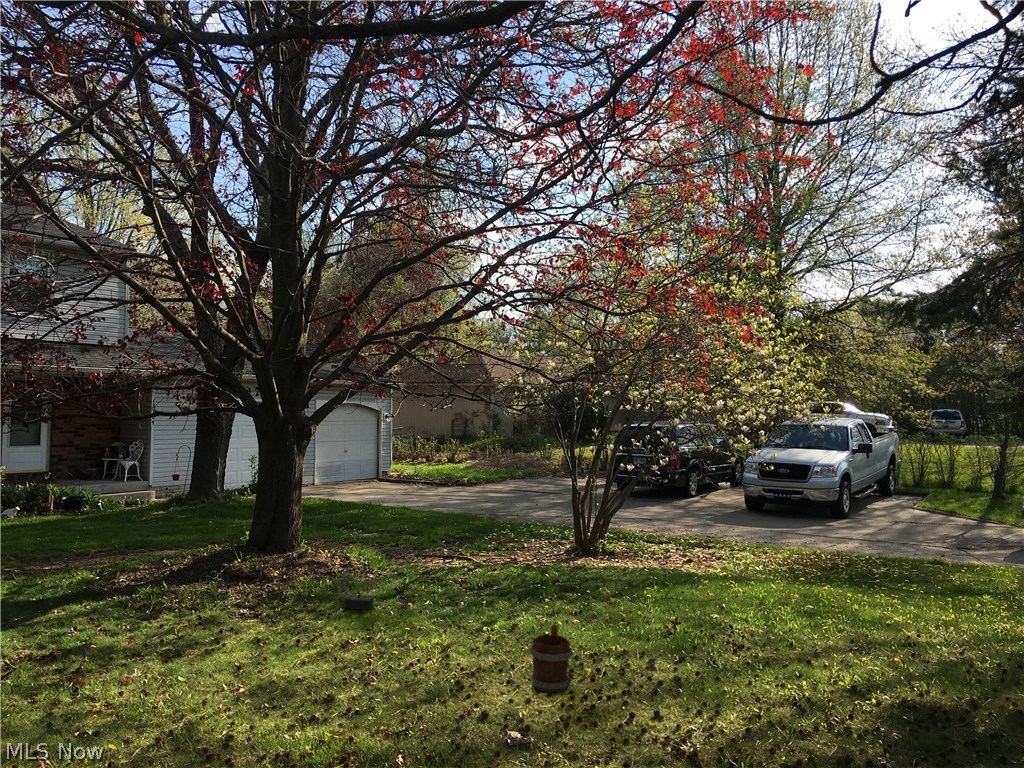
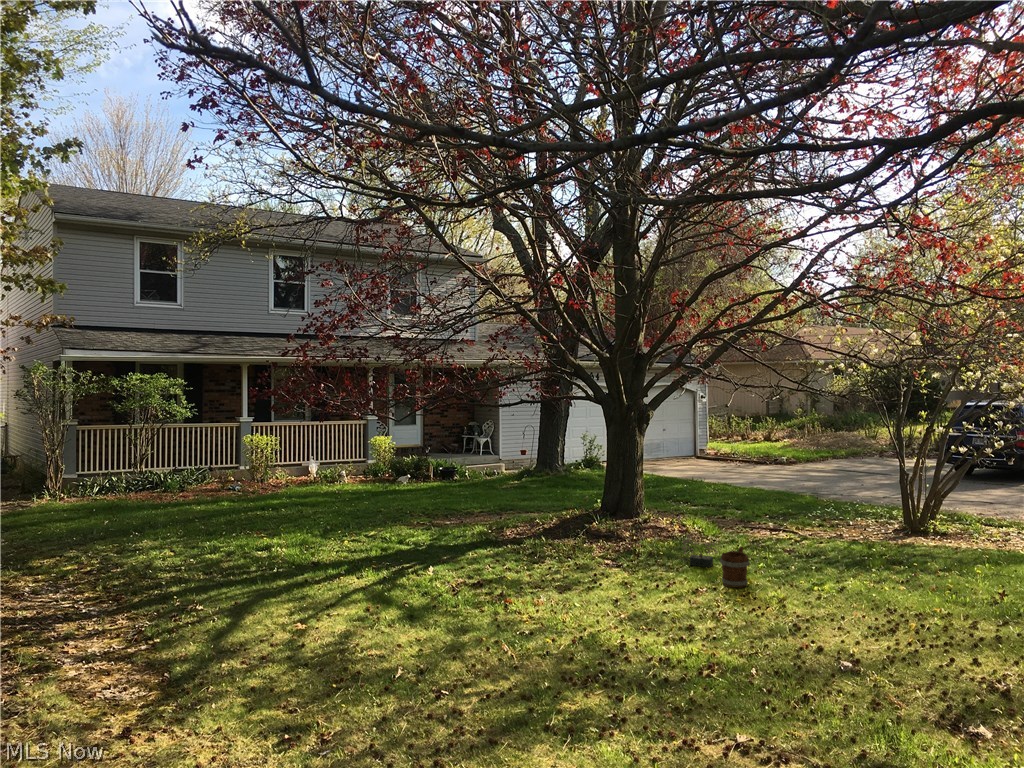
bucket: present [529,625,573,692] -> present [720,547,749,588]

